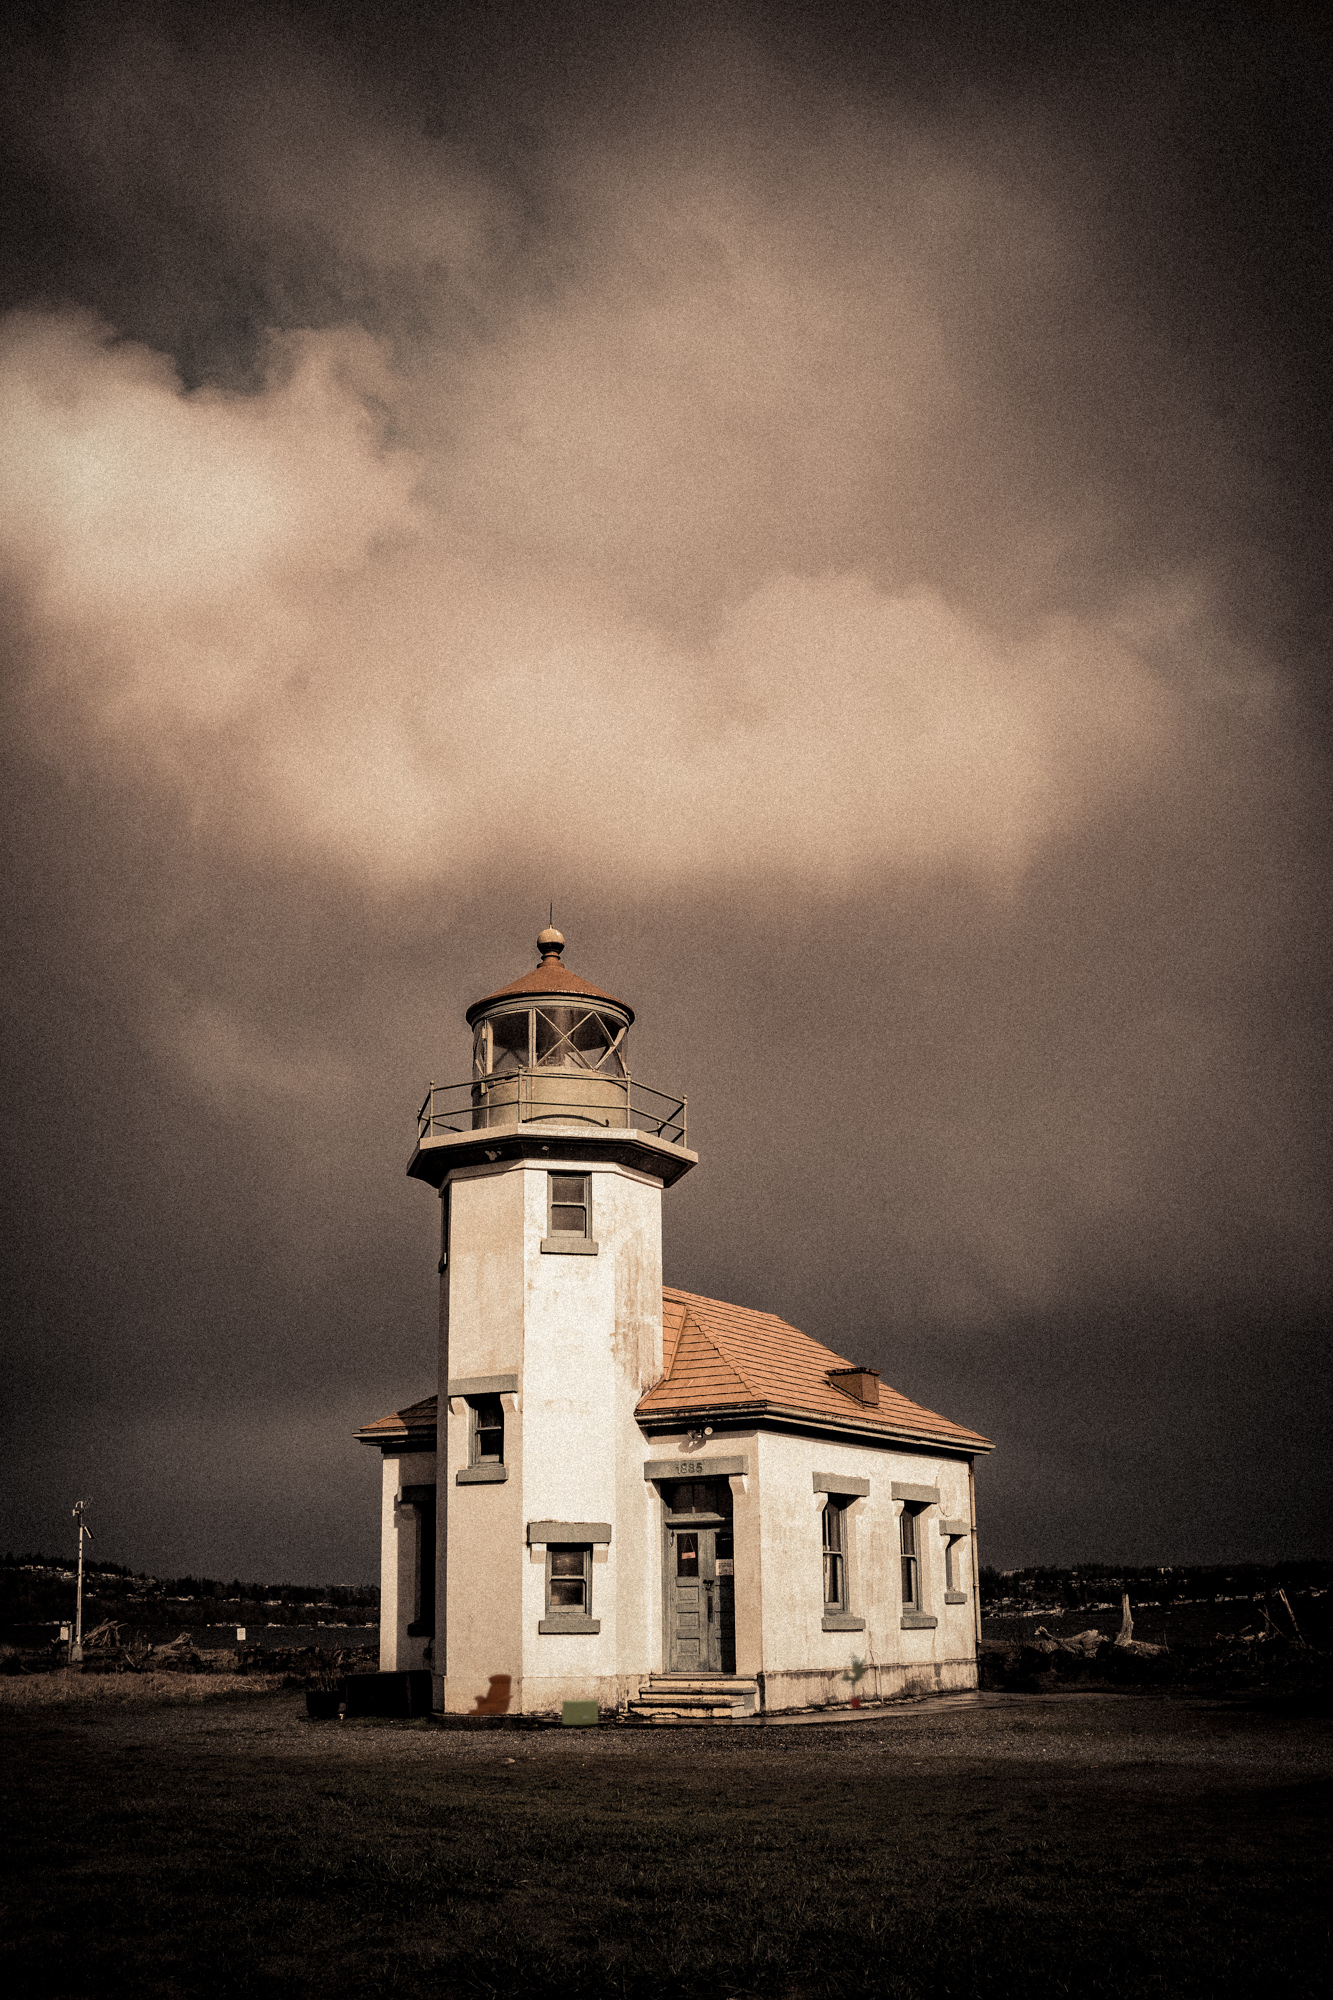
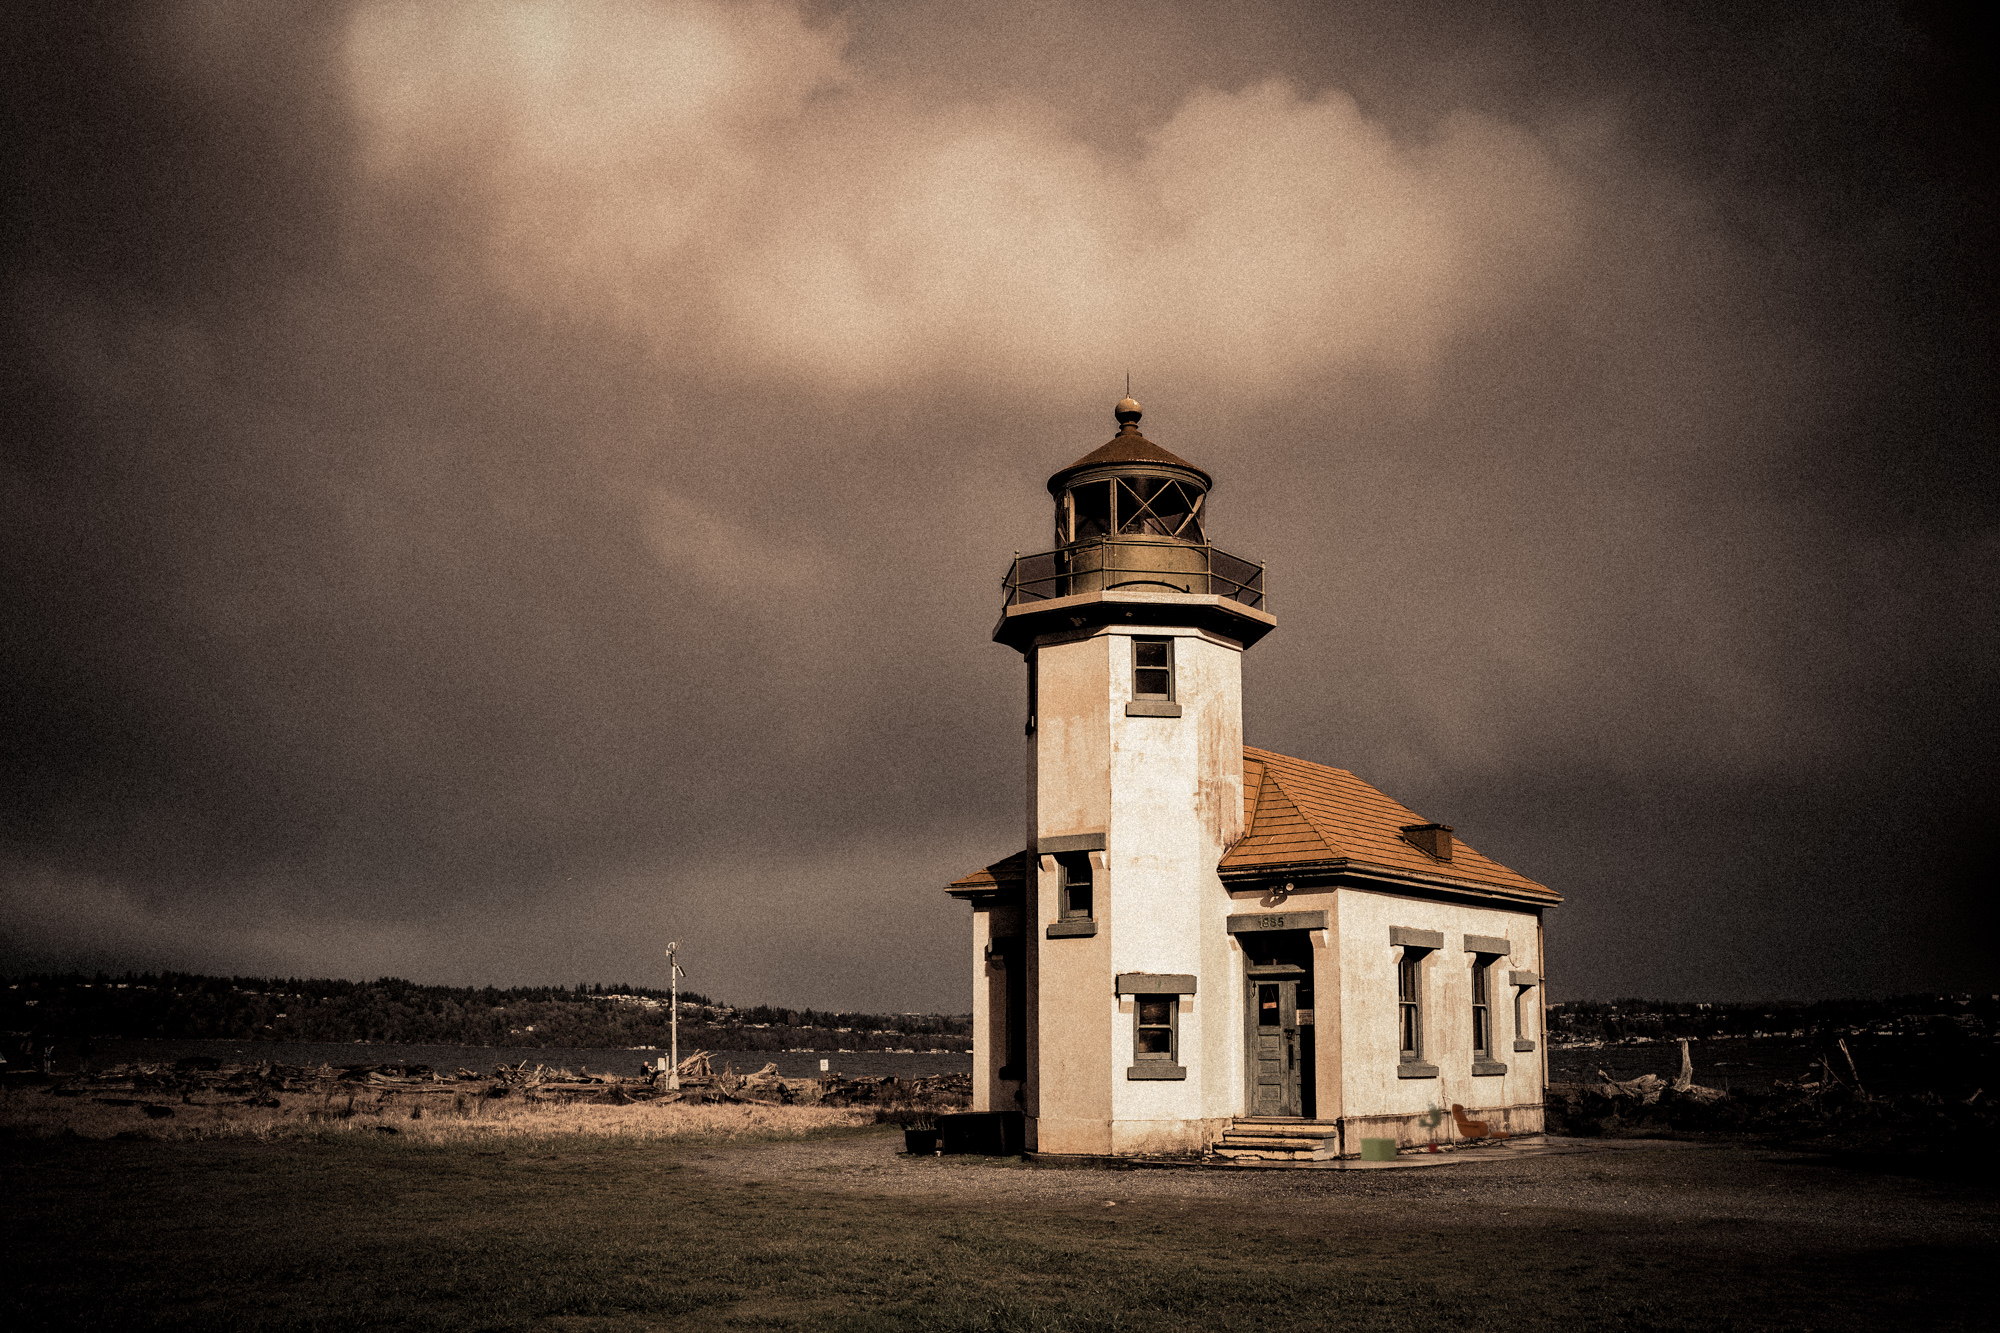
lounge chair: present [469,1674,513,1728] -> present [1452,1104,1511,1149]
storage box: present [562,1700,598,1725] -> present [1360,1137,1397,1161]

